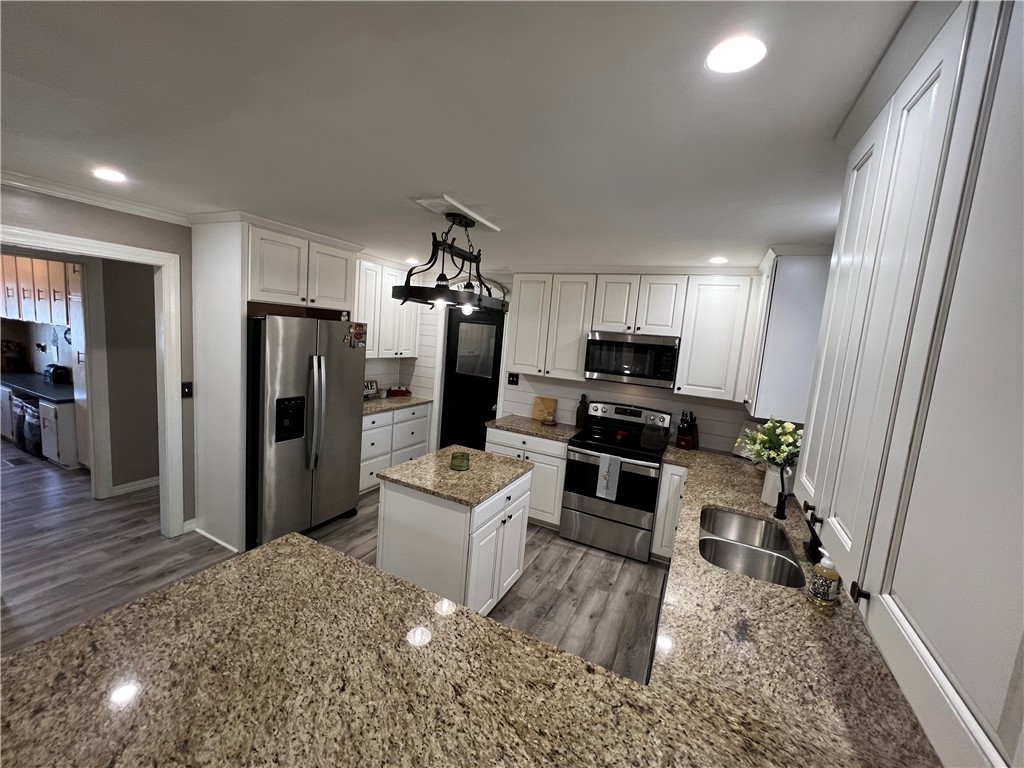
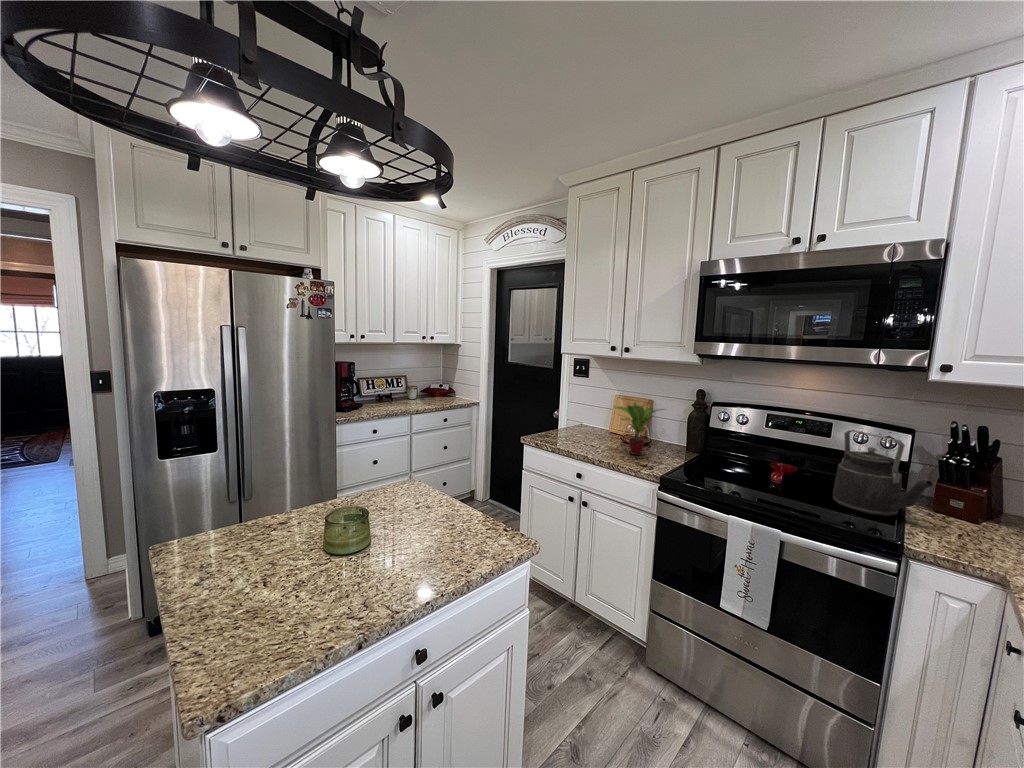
potted plant: none [540,401,570,430] -> present [617,402,663,455]

